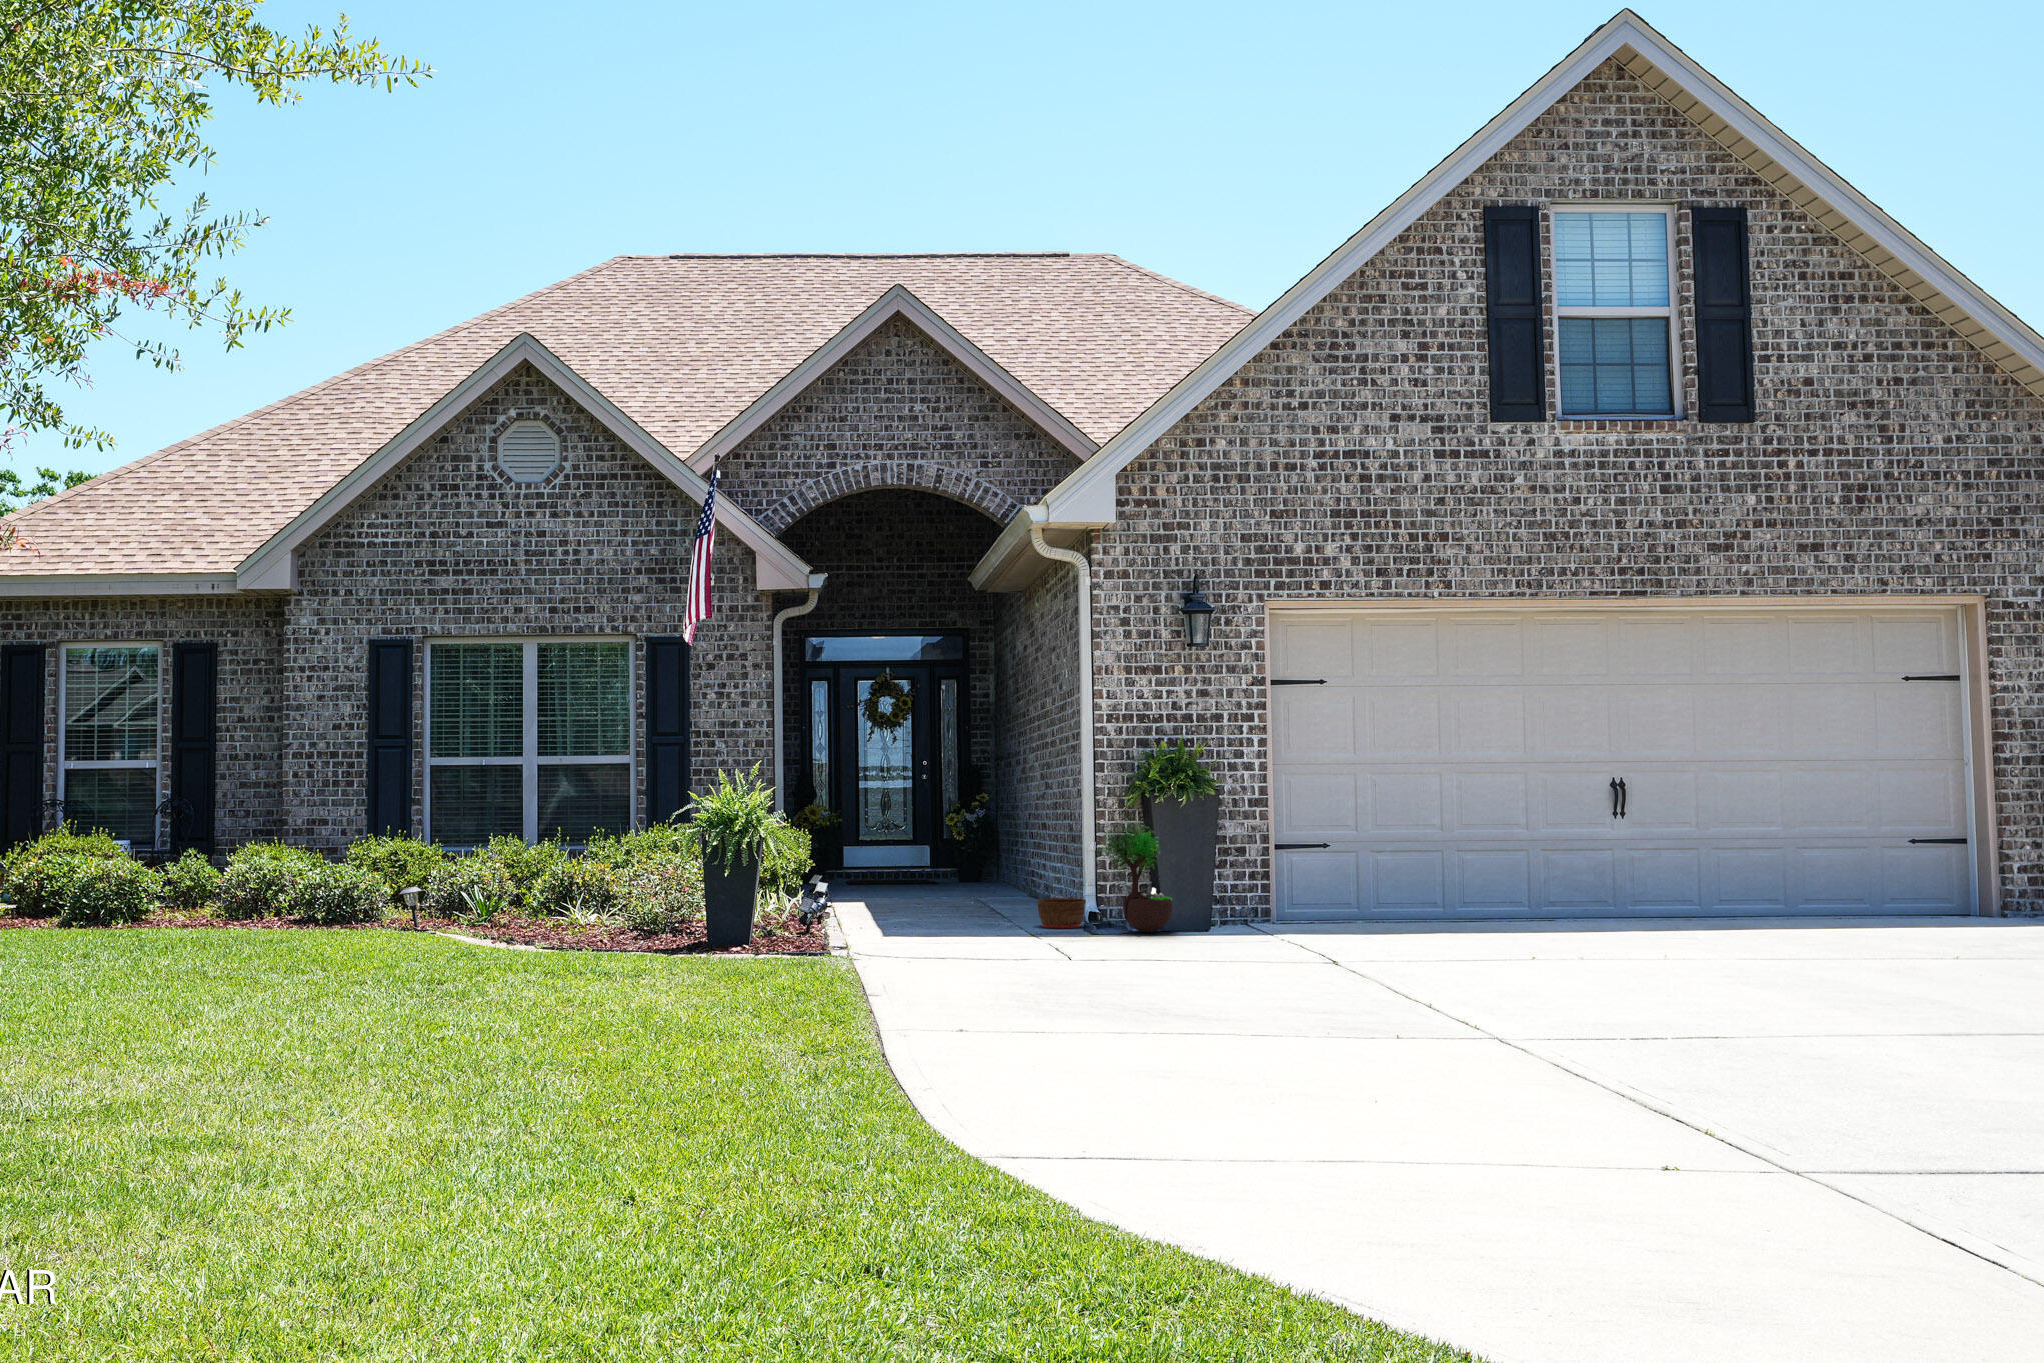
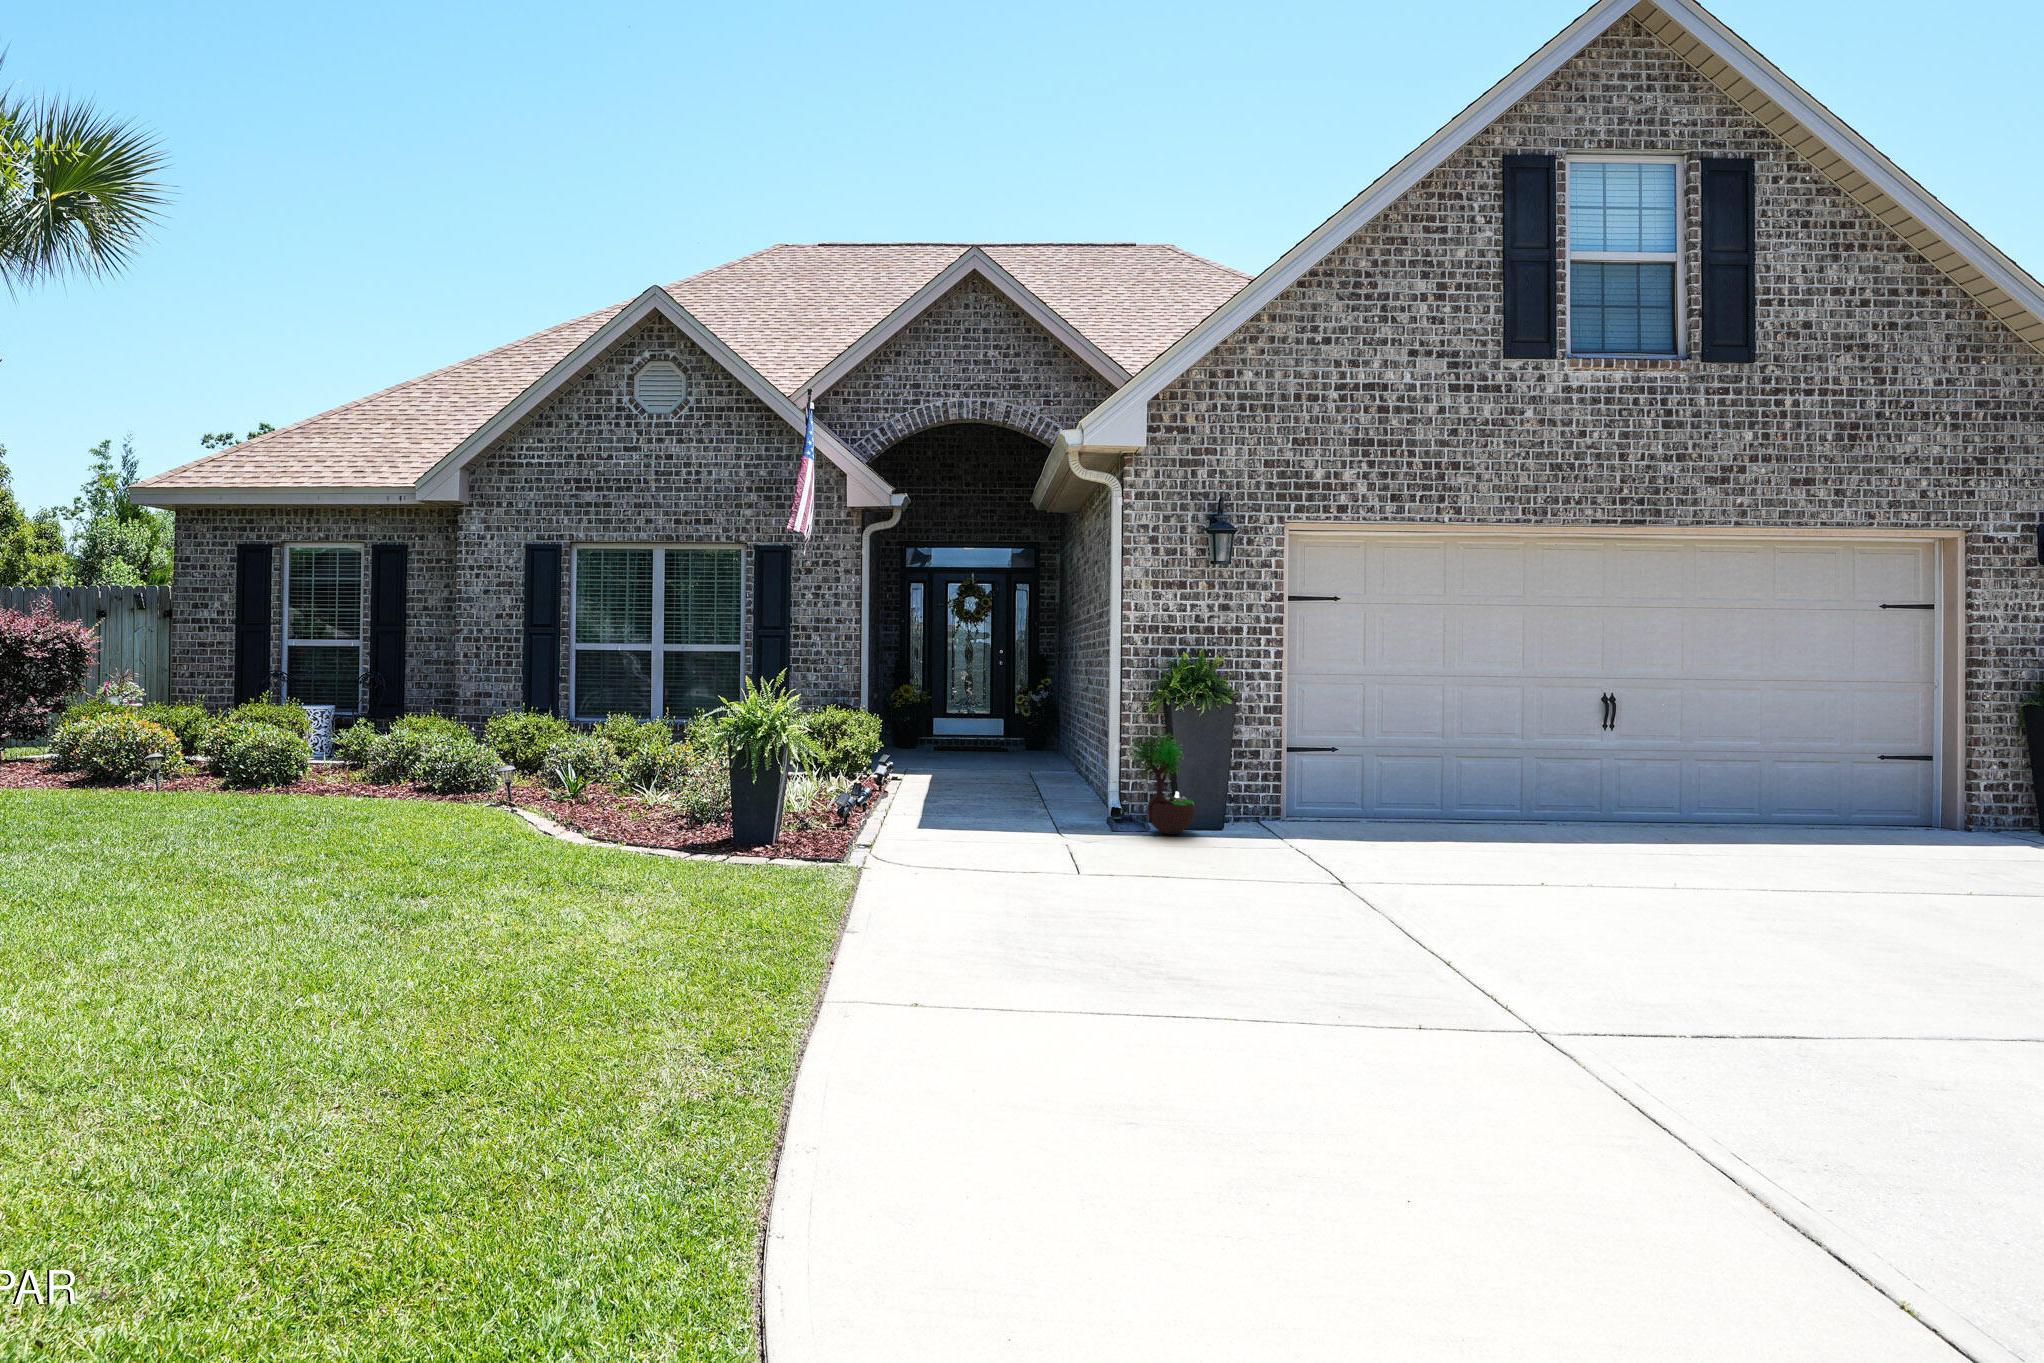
basket: present [1037,898,1086,928] -> none [1069,792,1114,824]

